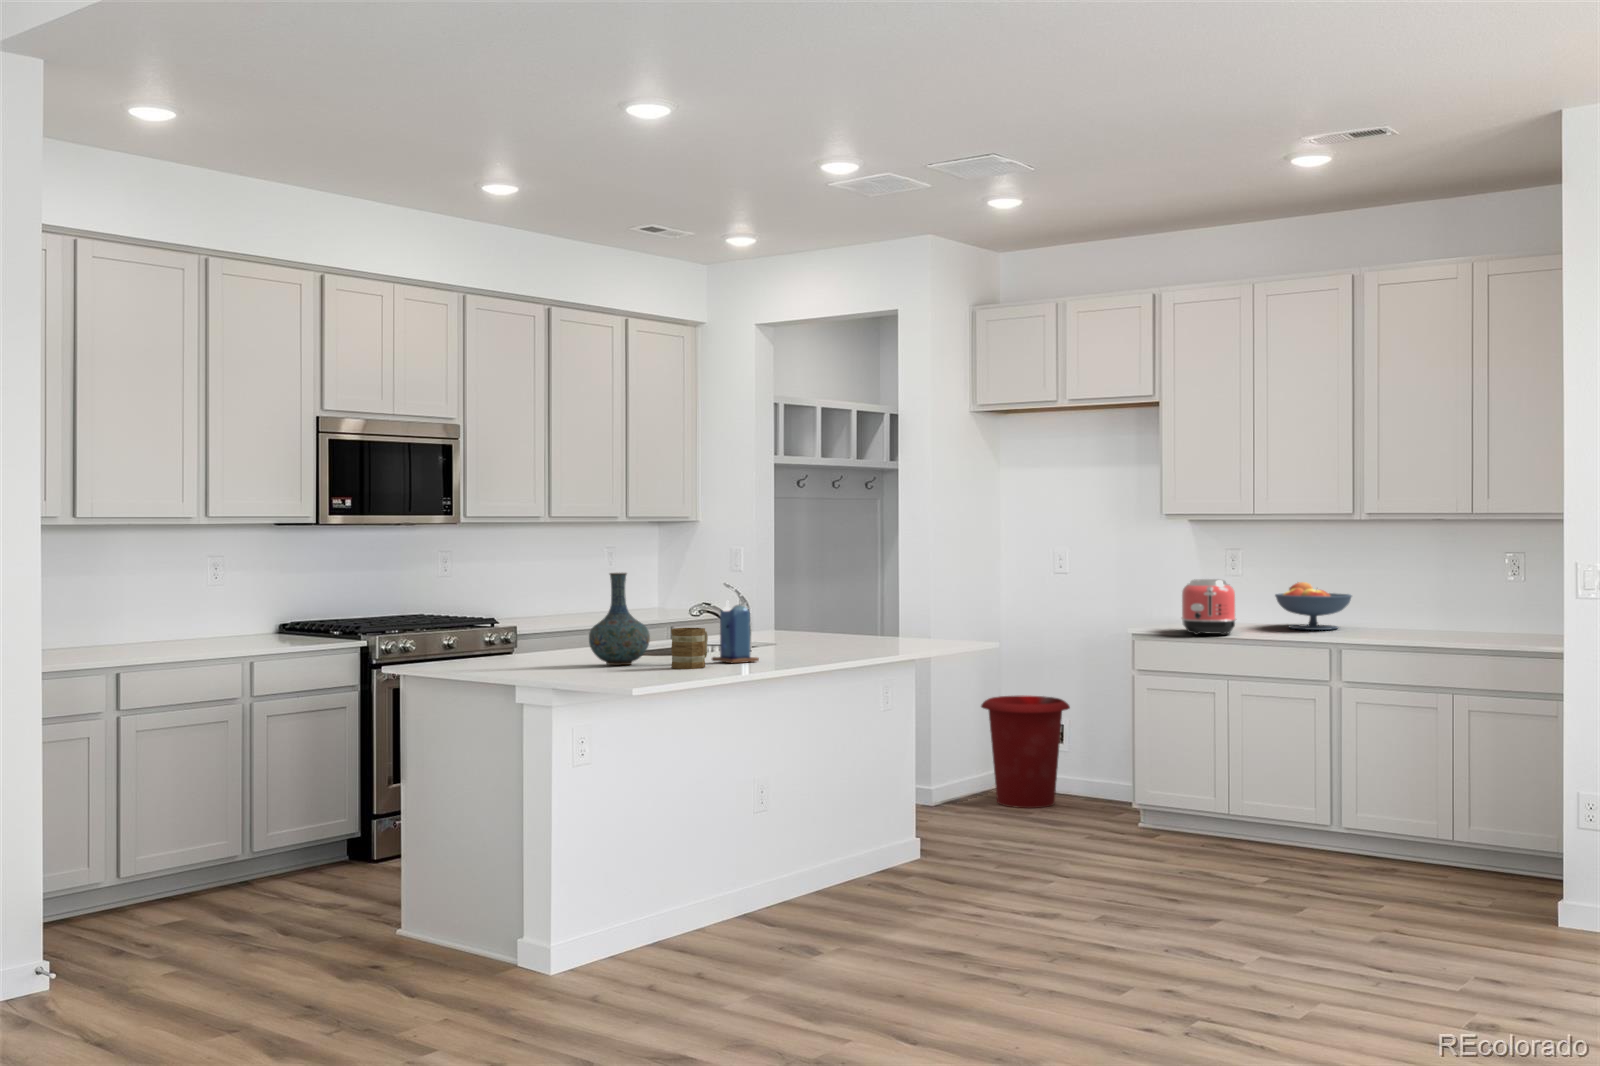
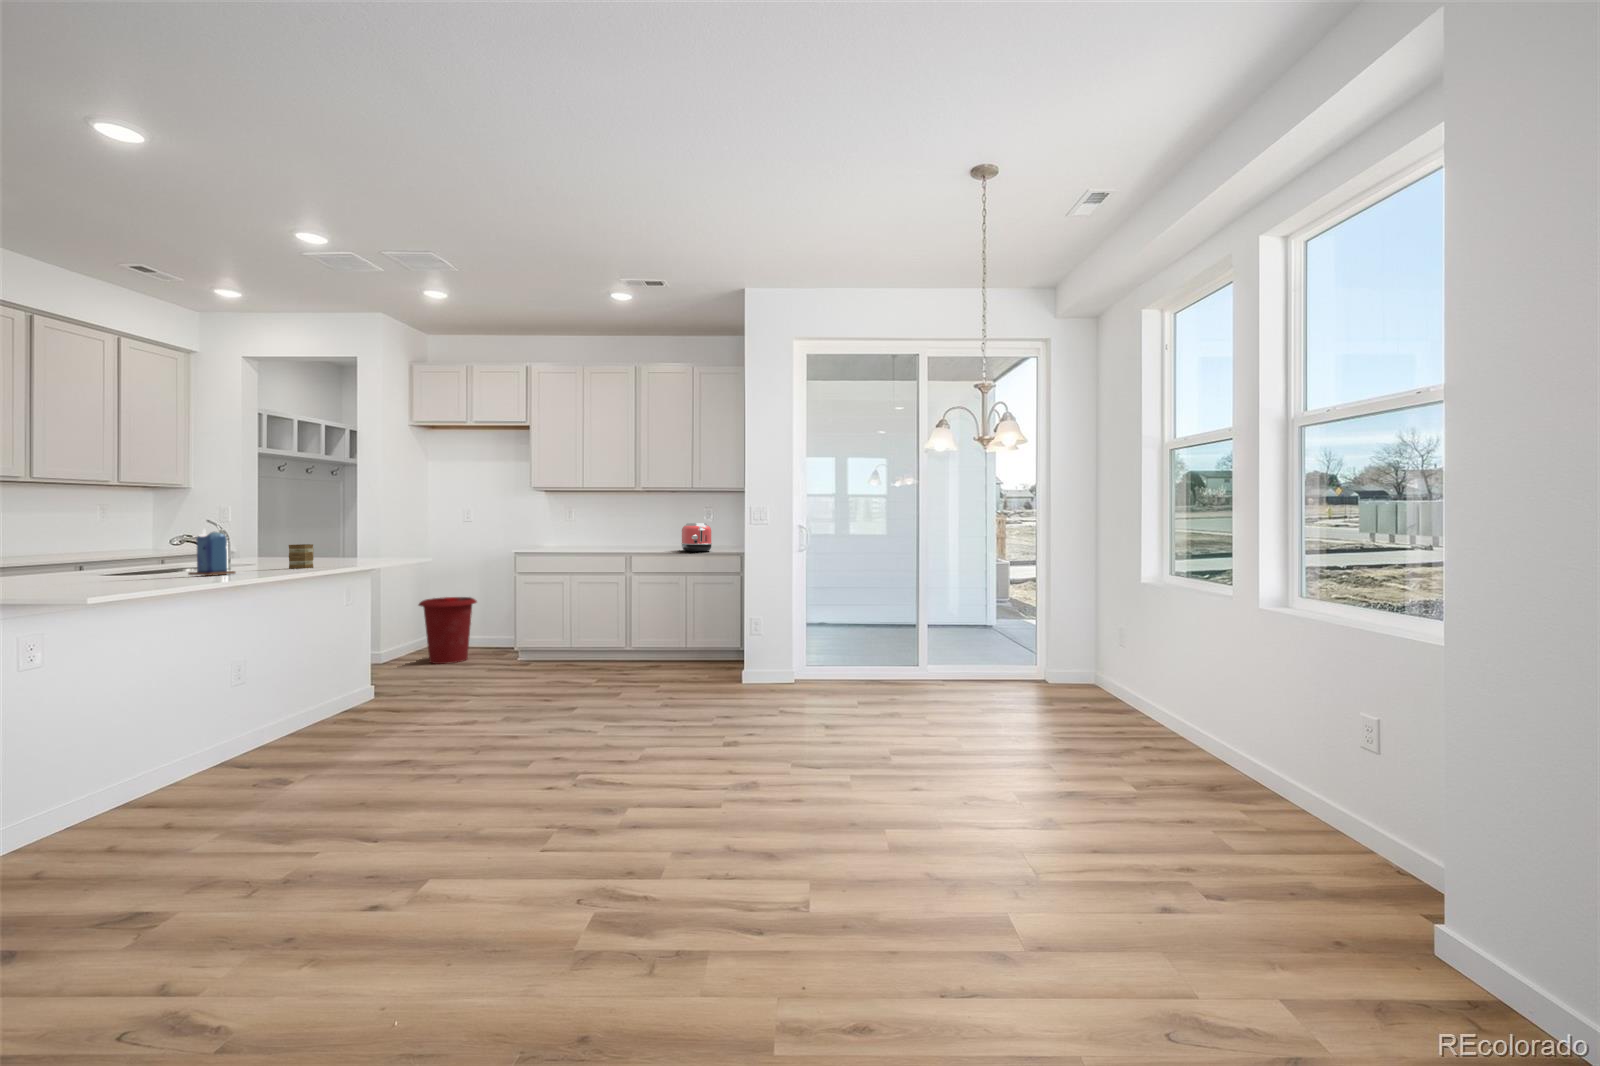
vase: present [589,573,650,665] -> none [48,505,121,582]
toaster: present [1181,579,1236,635] -> present [681,523,712,552]
fruit bowl: present [1275,582,1352,630] -> none [597,527,636,551]
mug: present [671,628,708,669] -> present [289,544,314,569]

